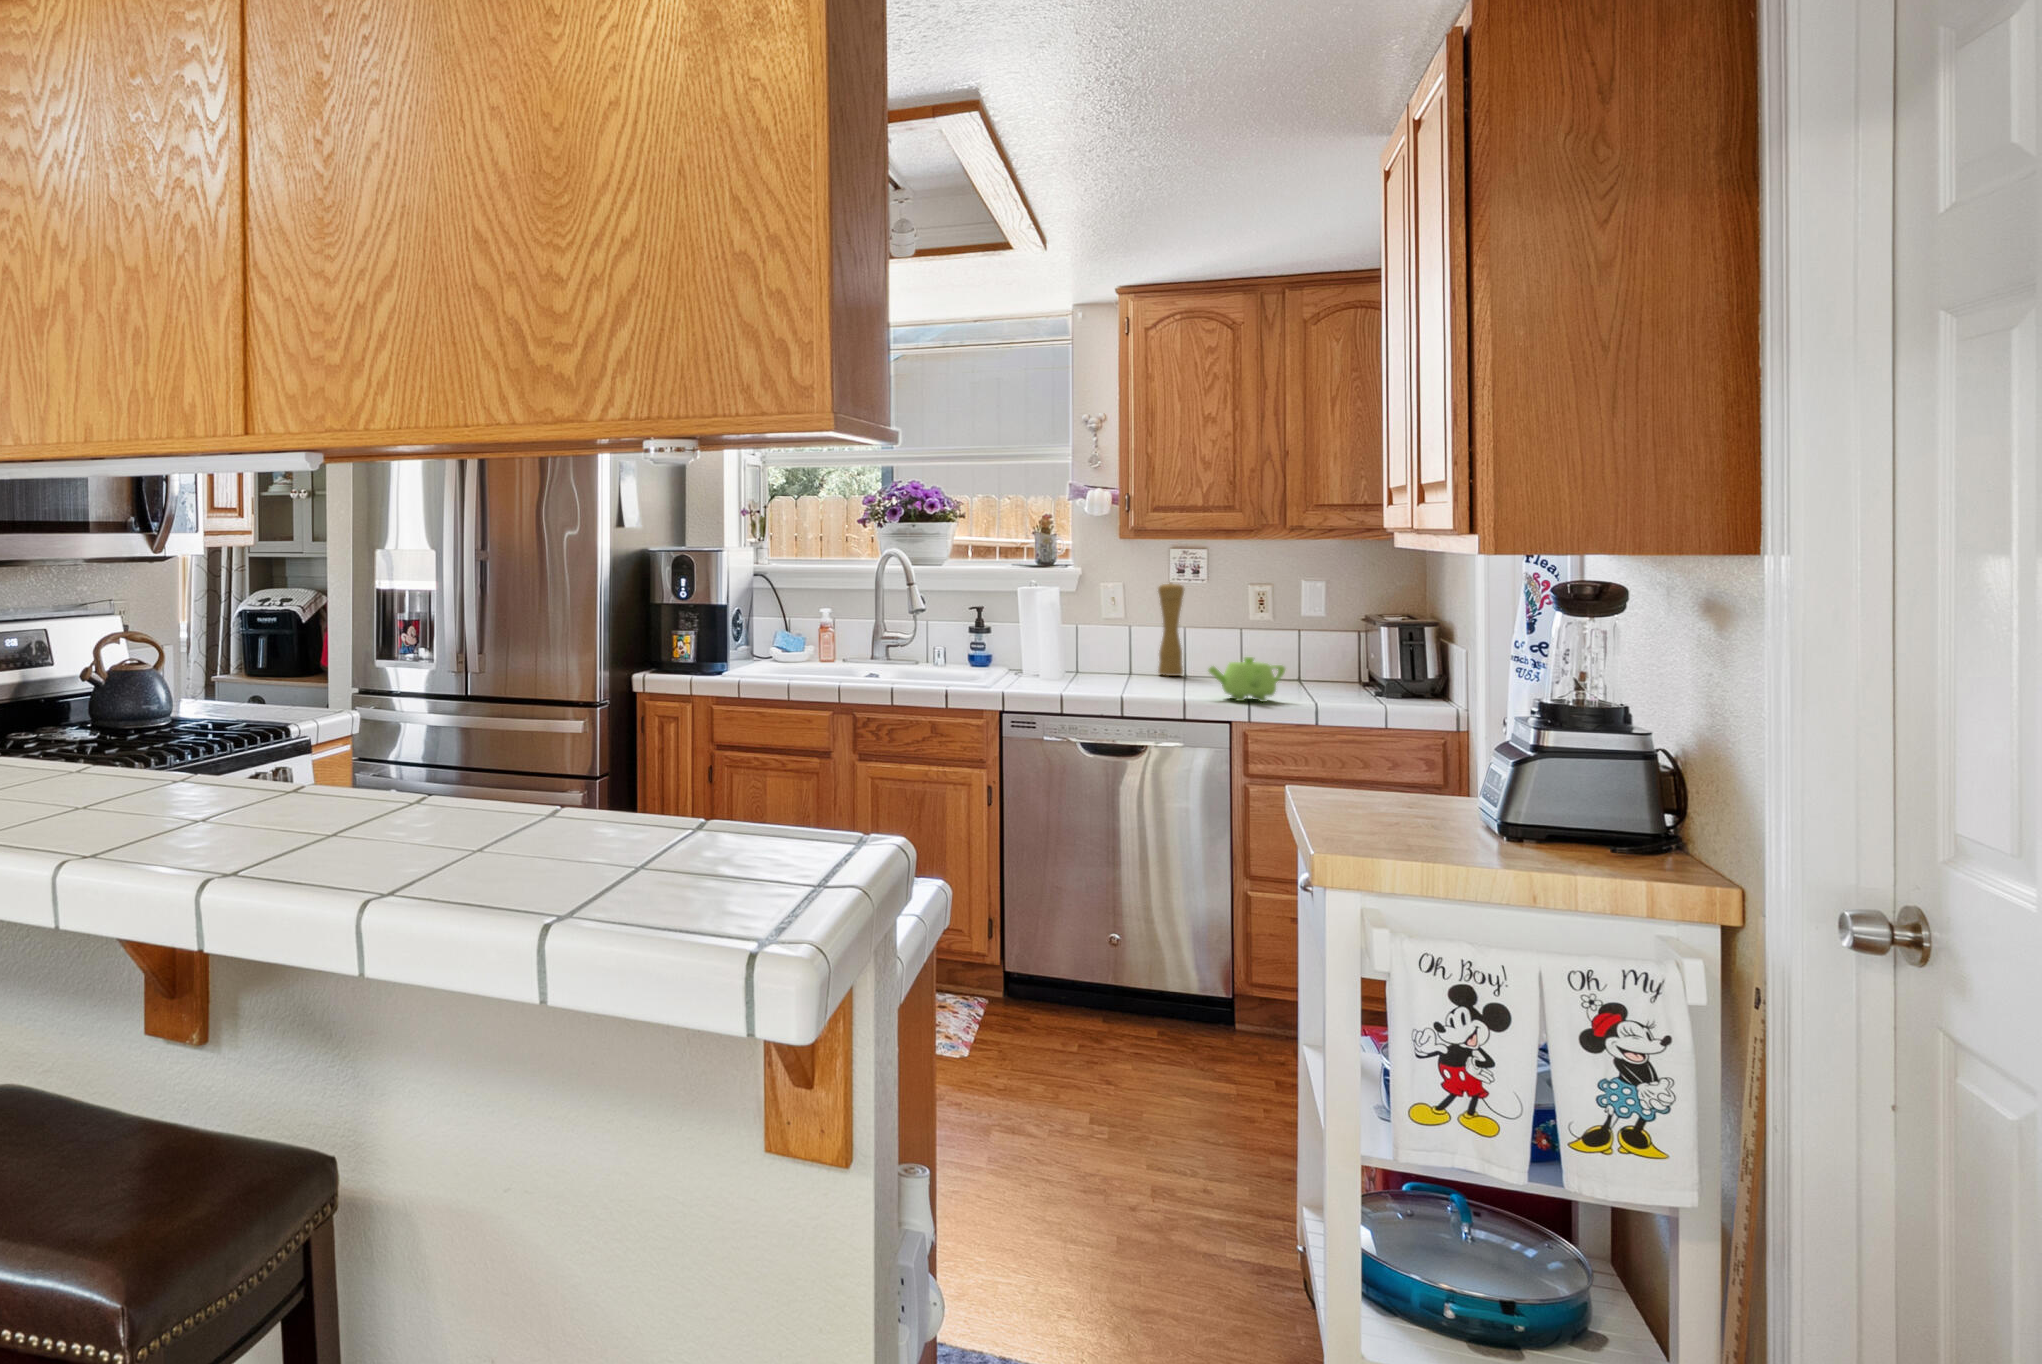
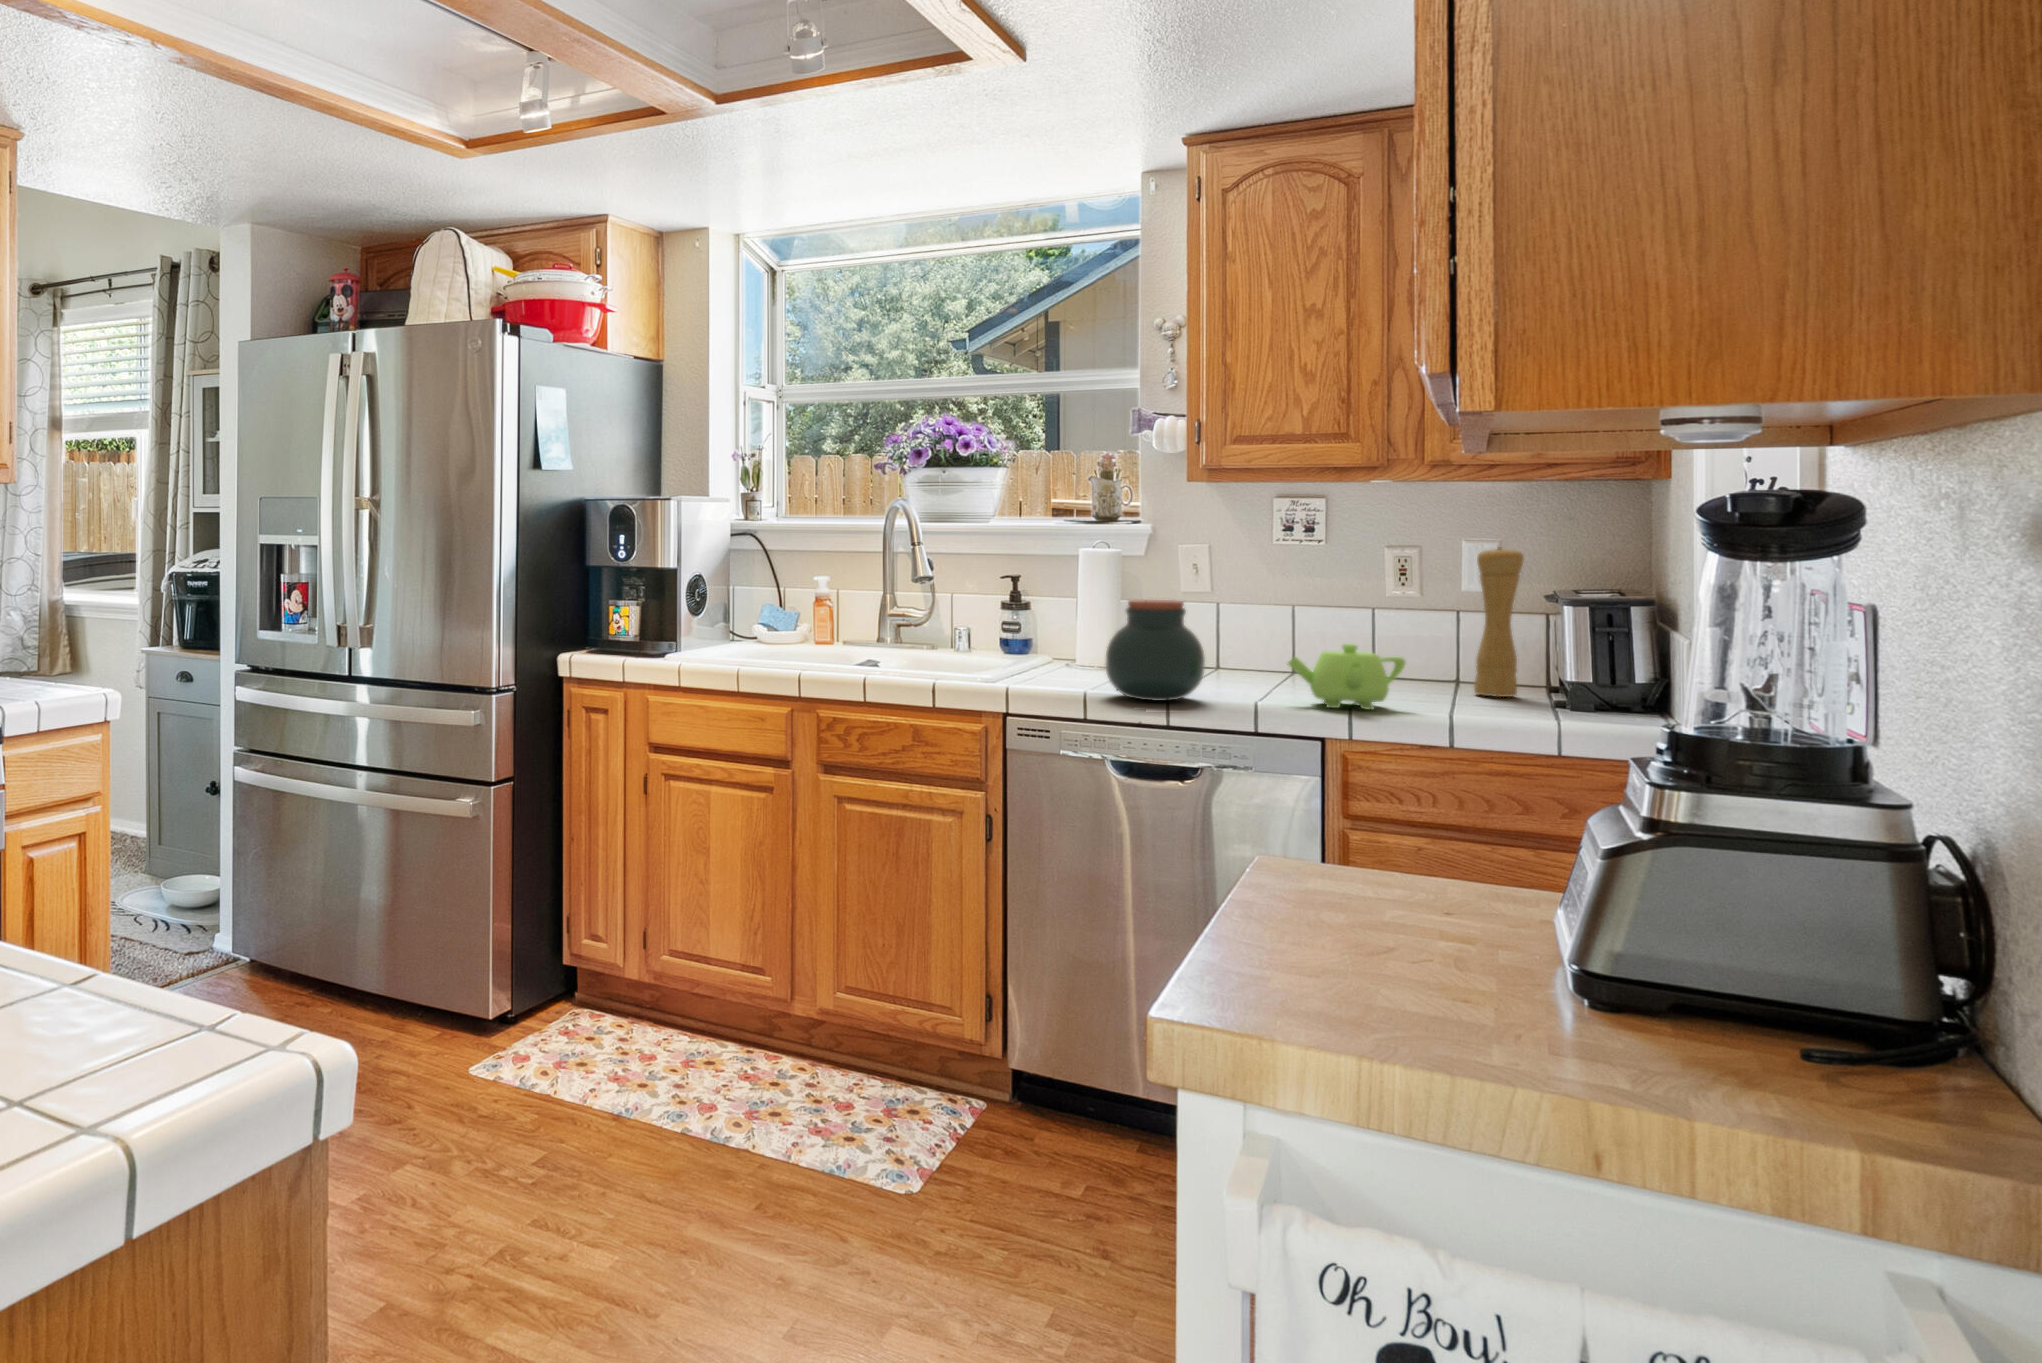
pepper mill: present [1158,583,1184,676] -> present [1474,547,1524,697]
jar: none [1083,626,1153,698] -> present [1105,600,1205,701]

